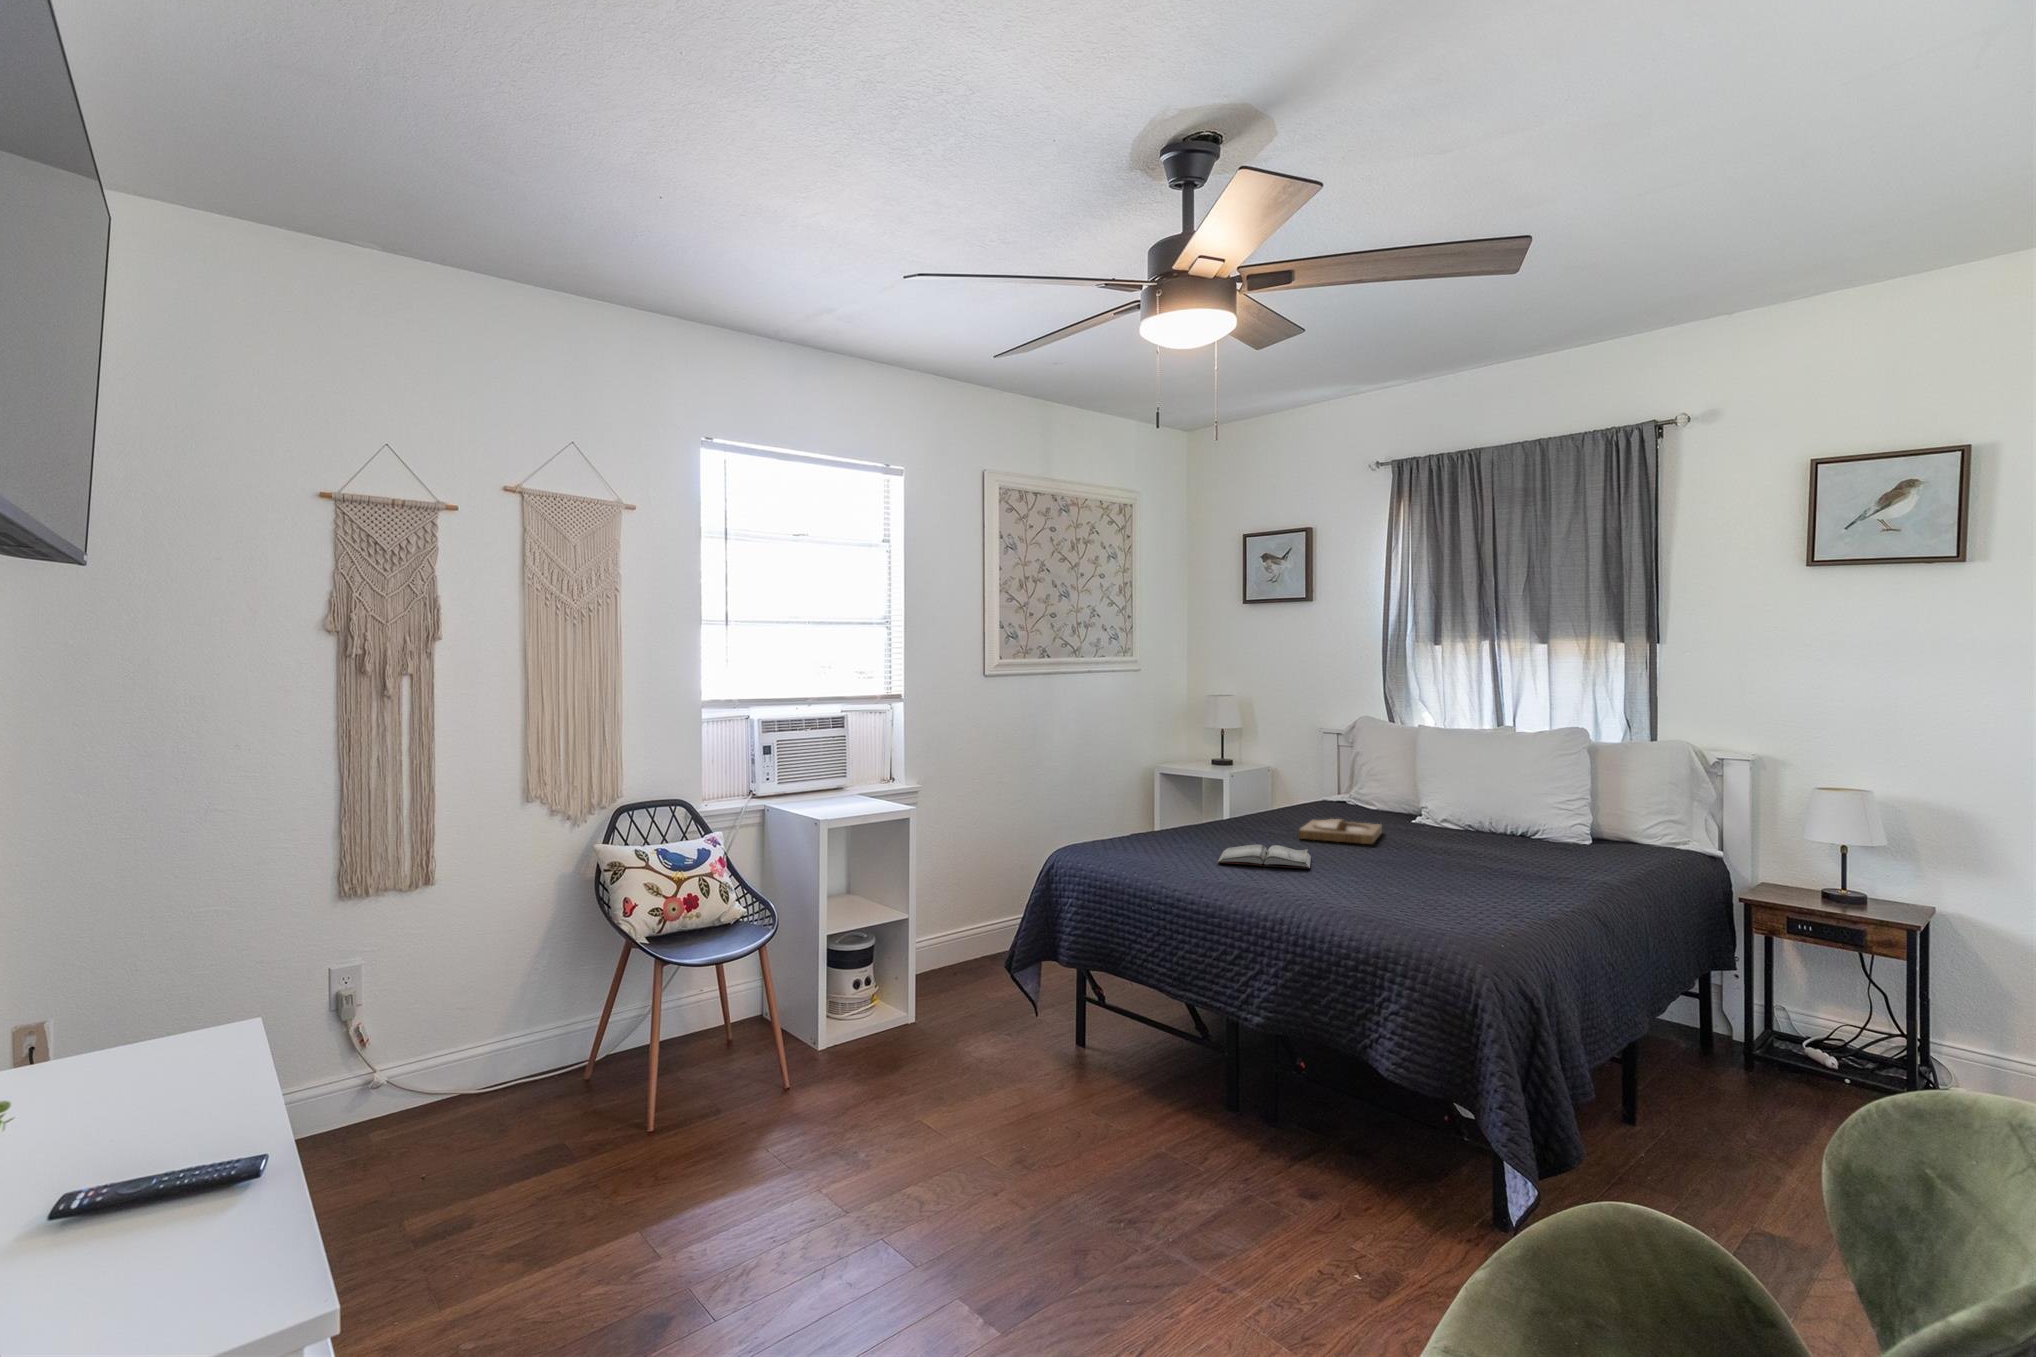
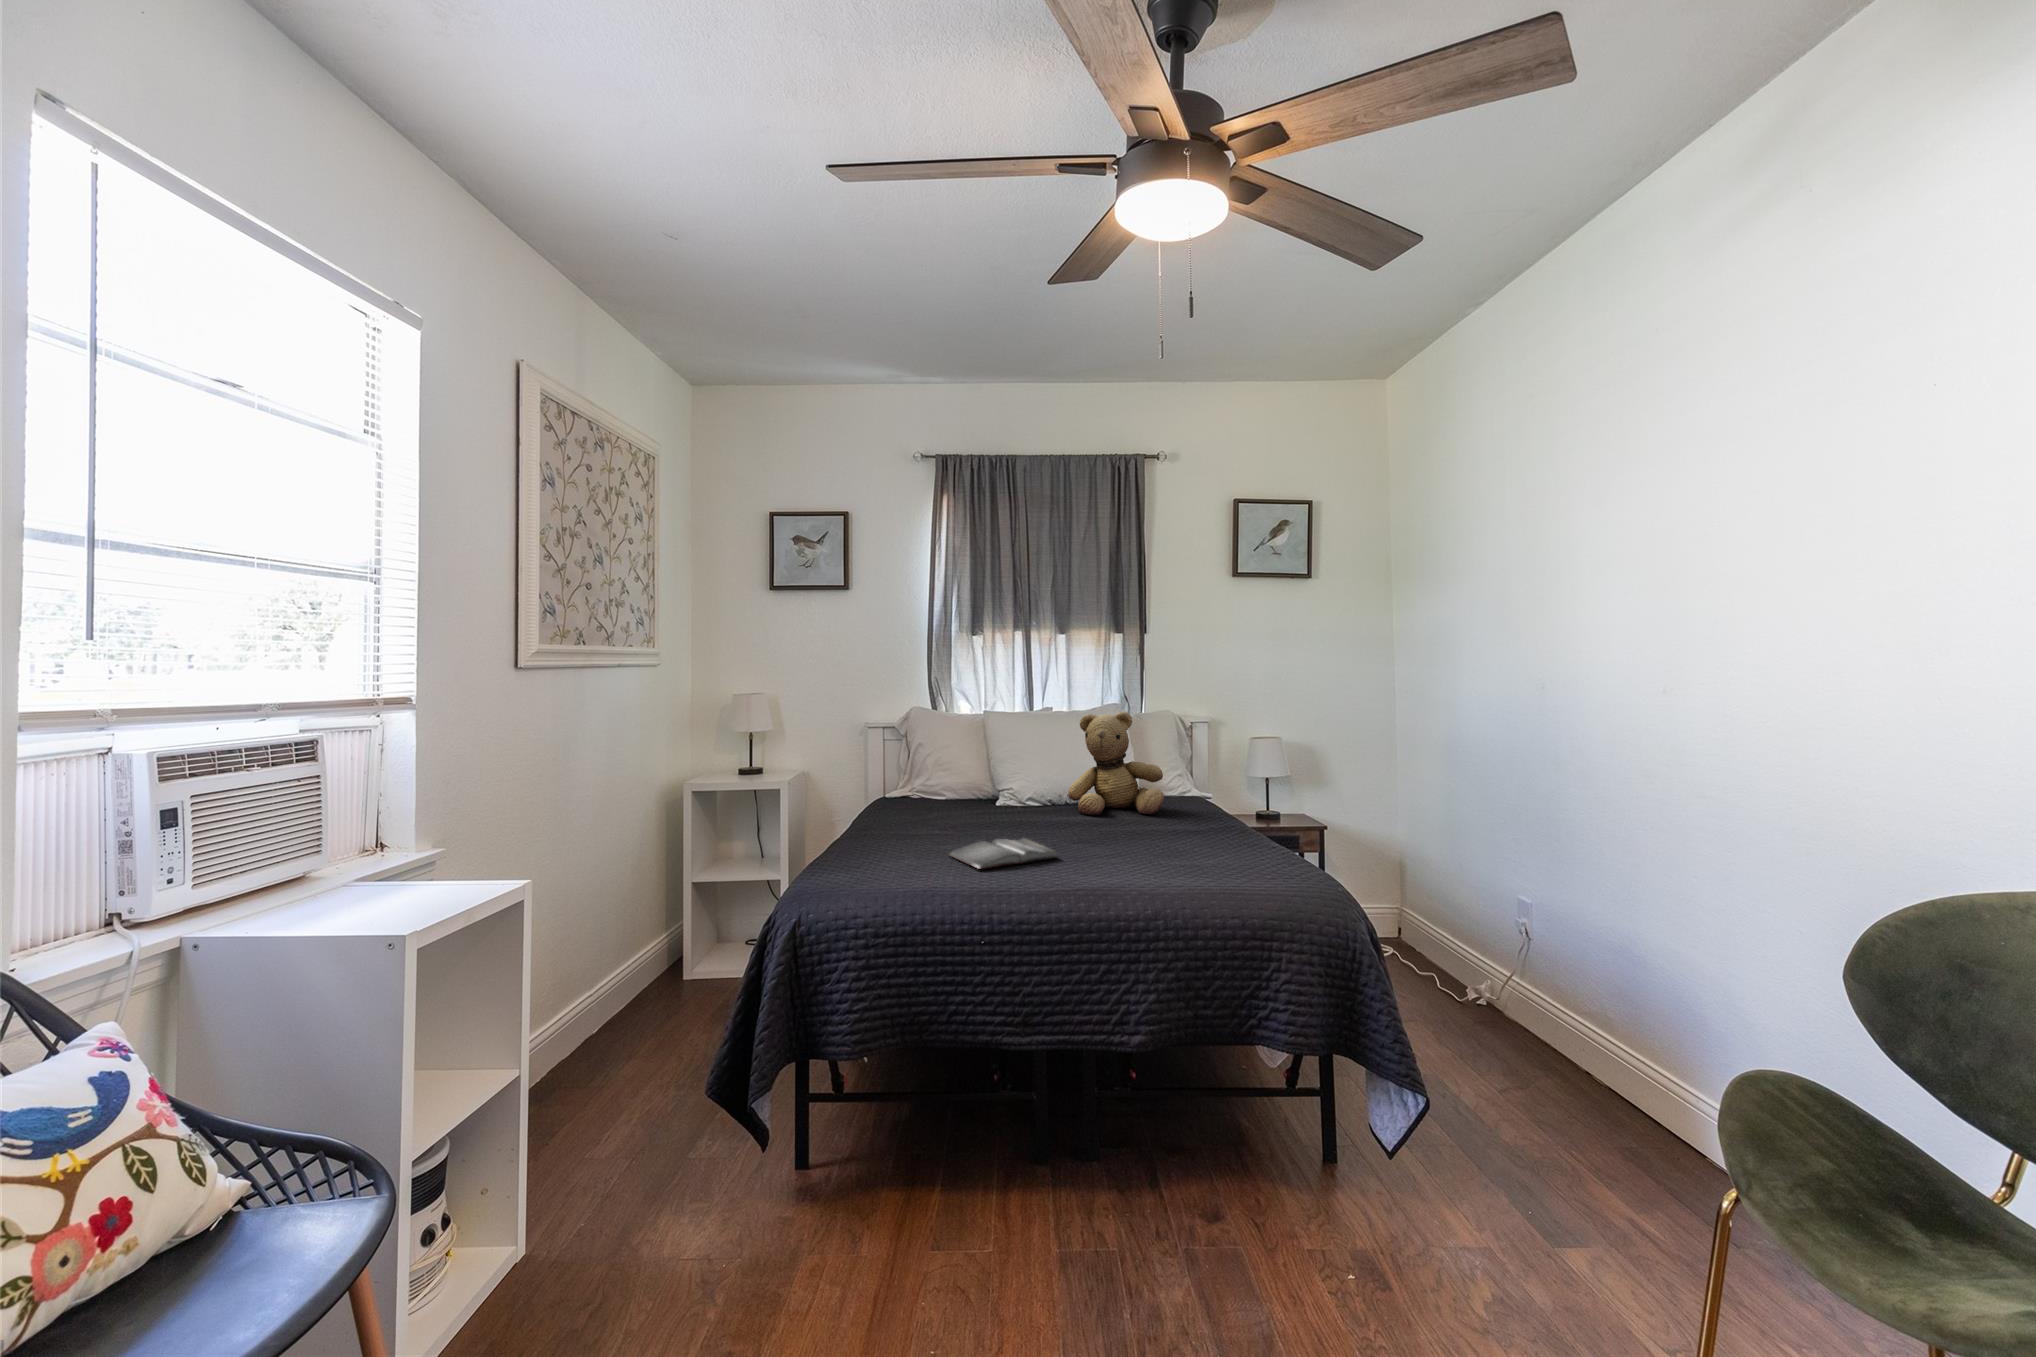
teddy bear: none [1446,735,1563,858] -> present [1068,711,1164,815]
tray: present [1299,819,1382,844] -> none [950,803,1036,828]

